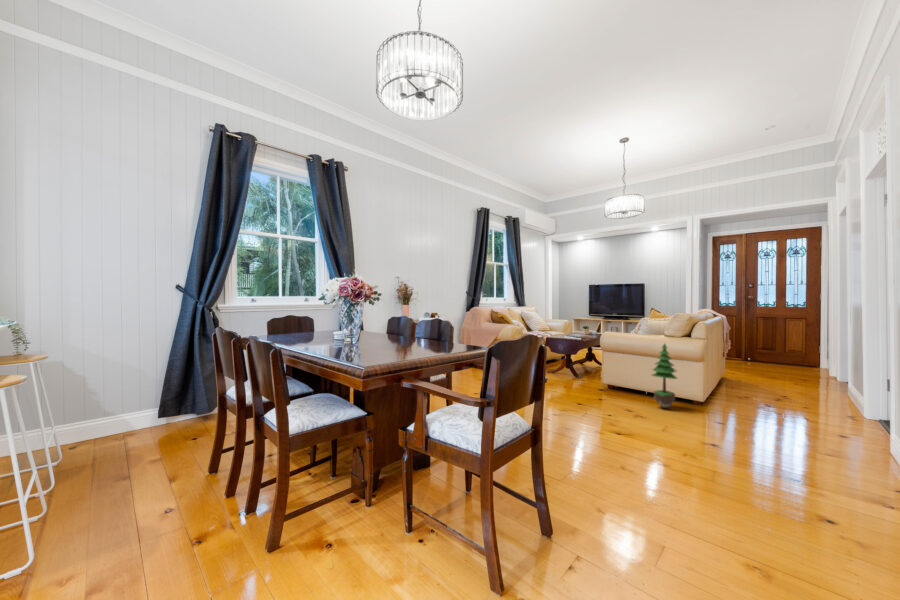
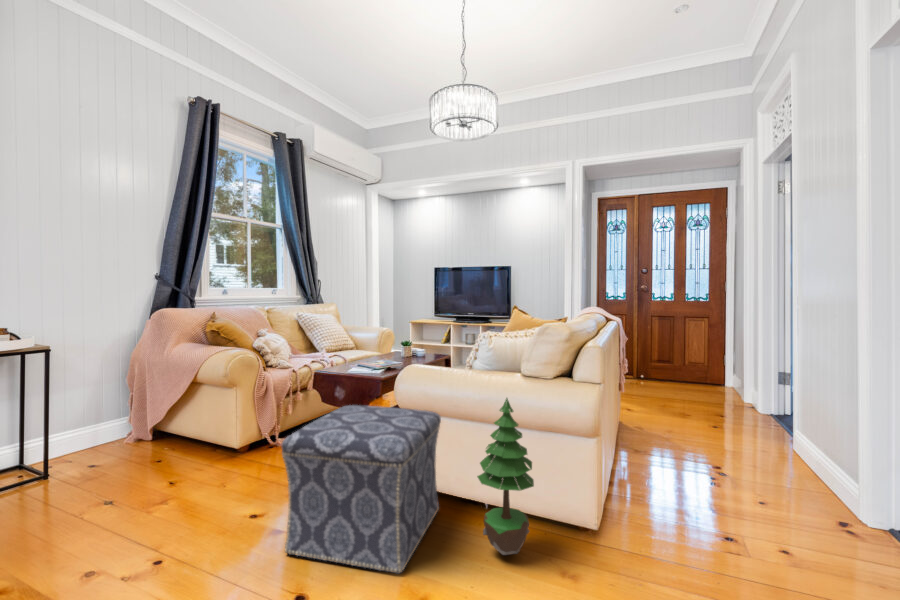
ottoman: none [568,349,628,408] -> present [282,405,441,574]

